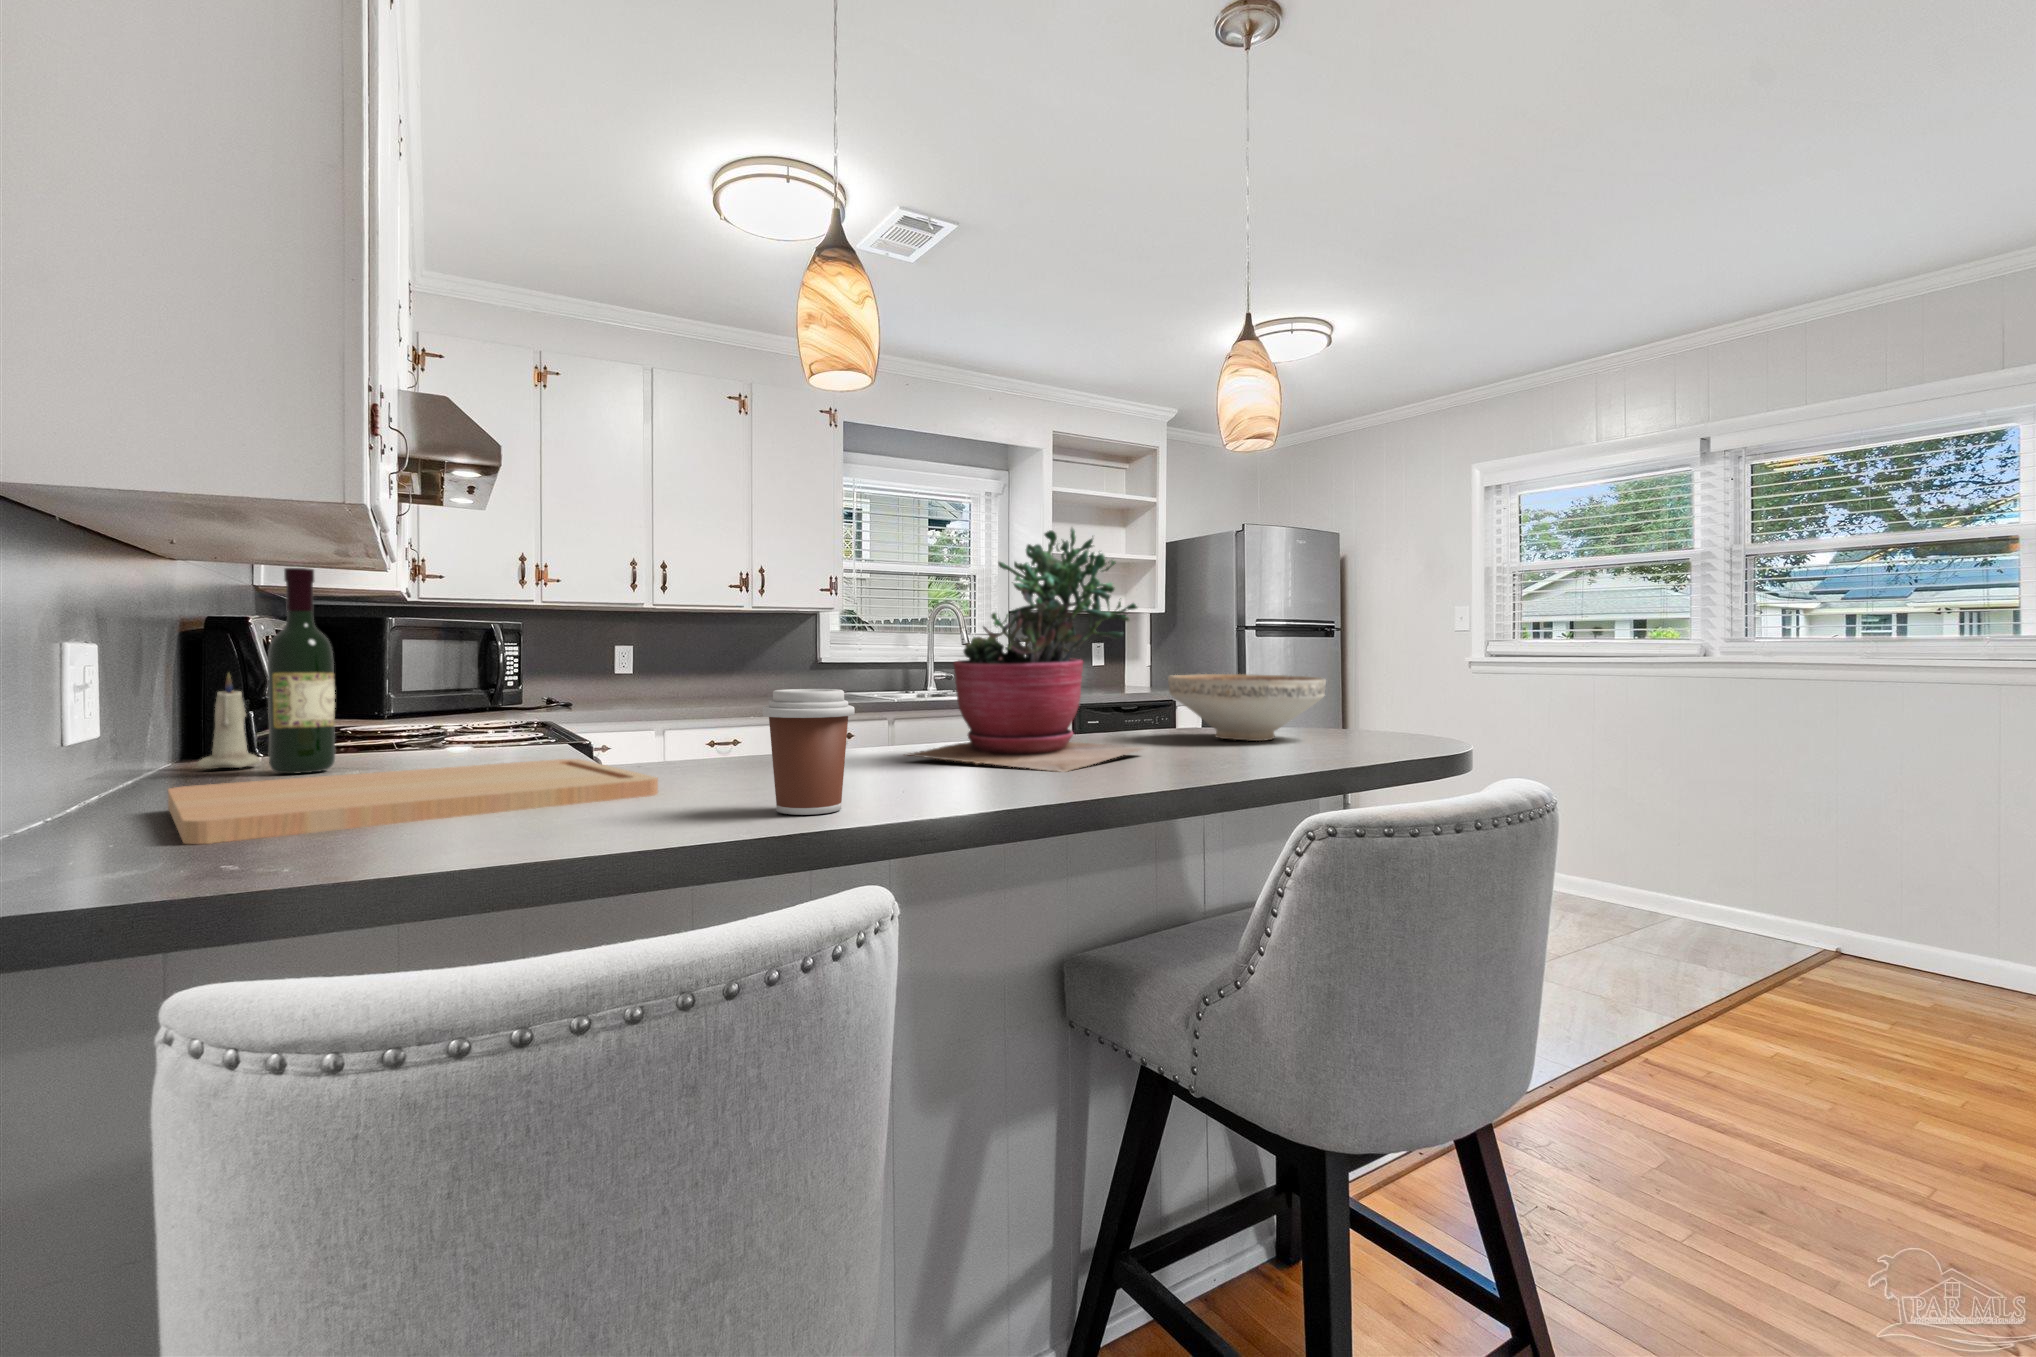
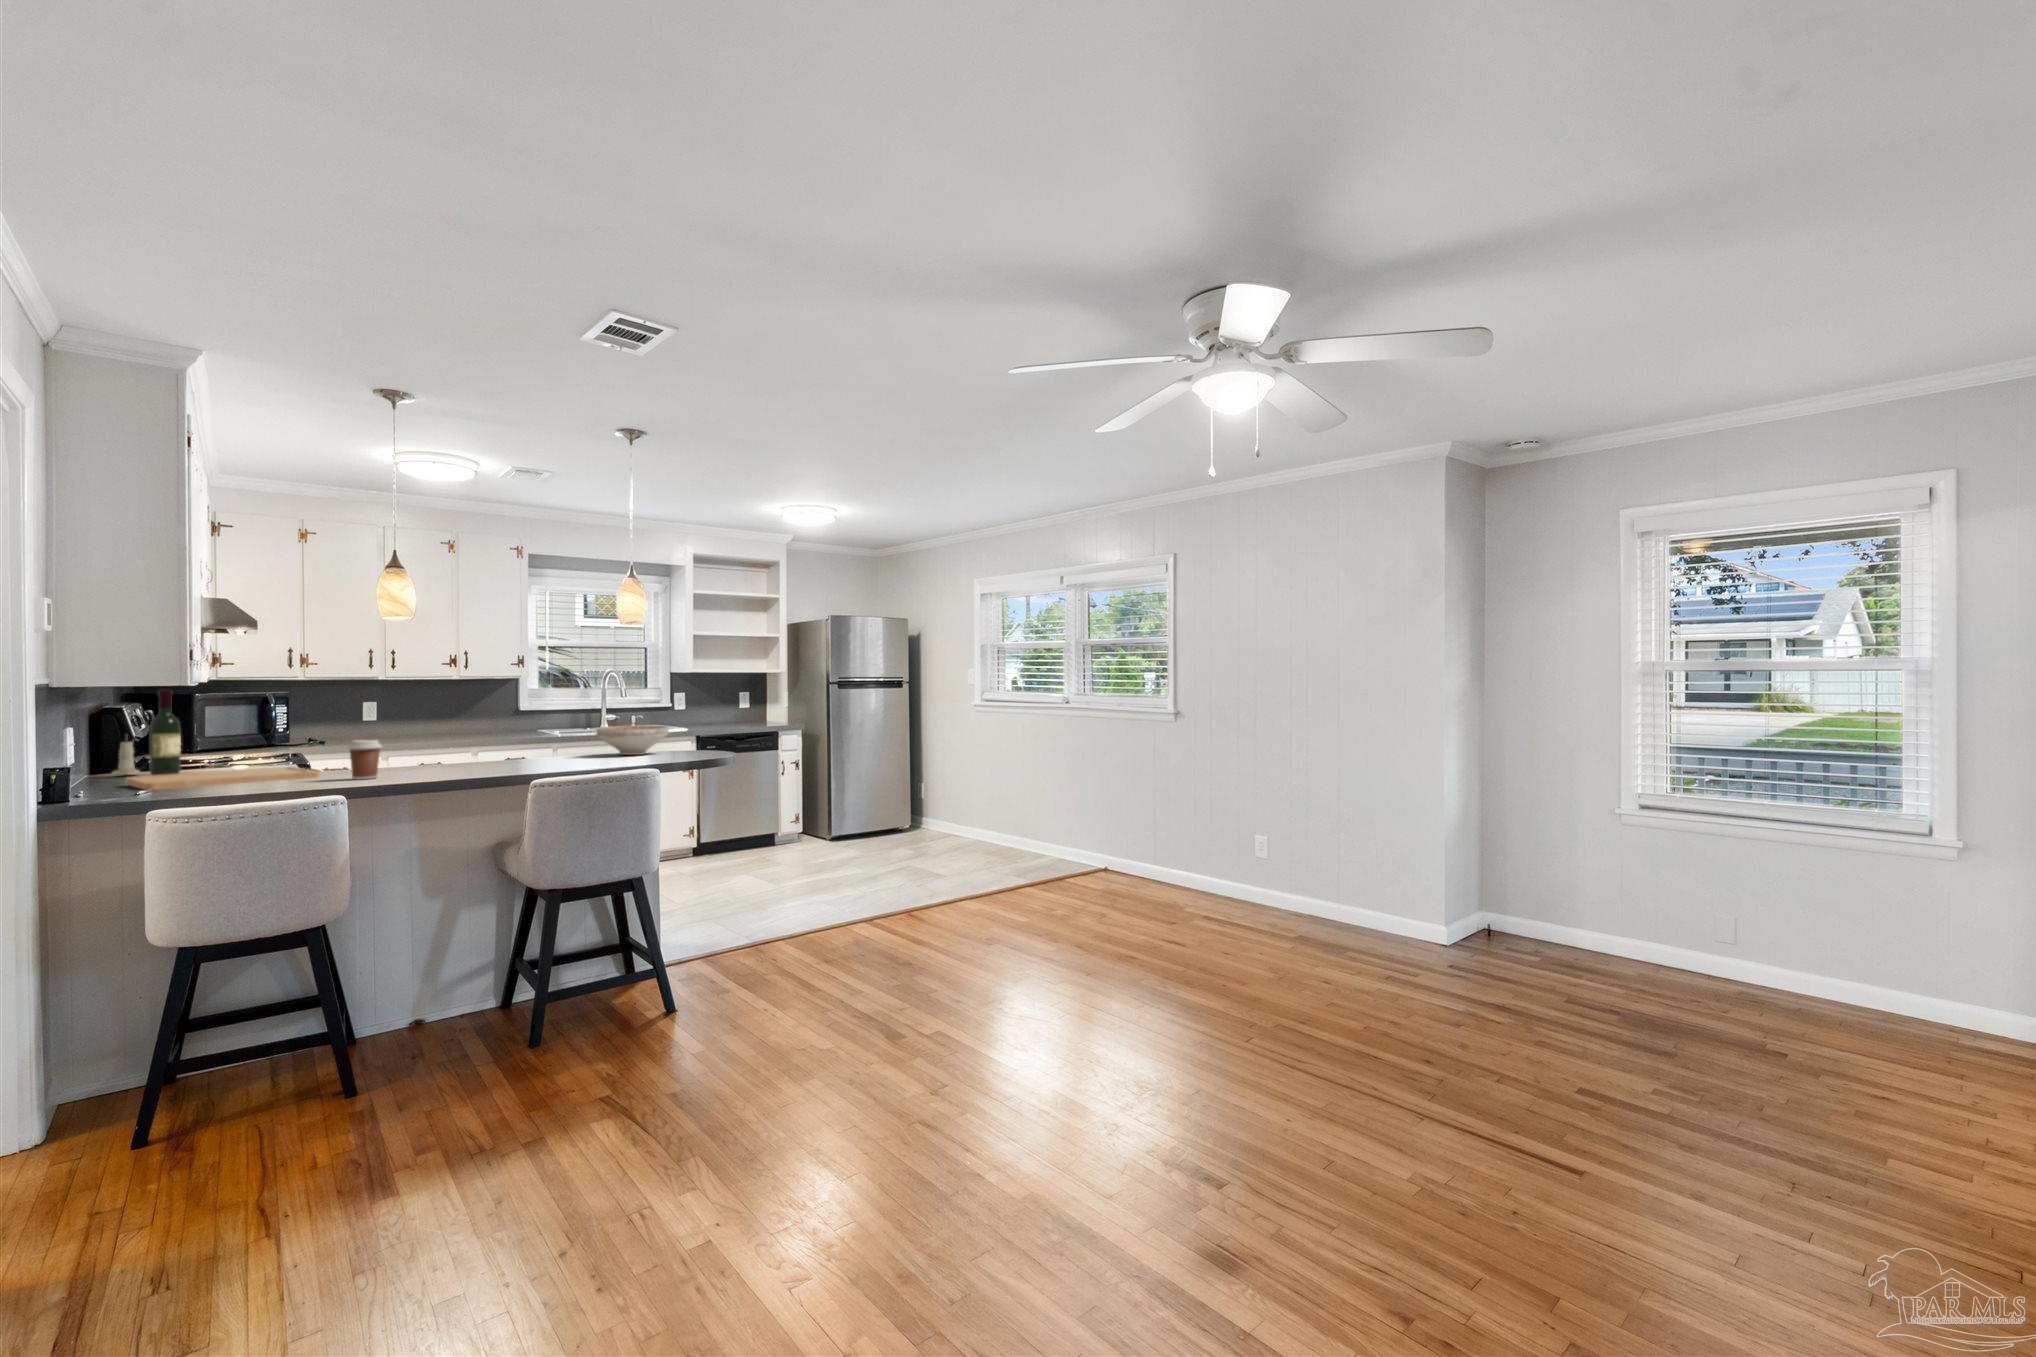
succulent plant: present [907,528,1144,772] -> none [444,671,557,768]

